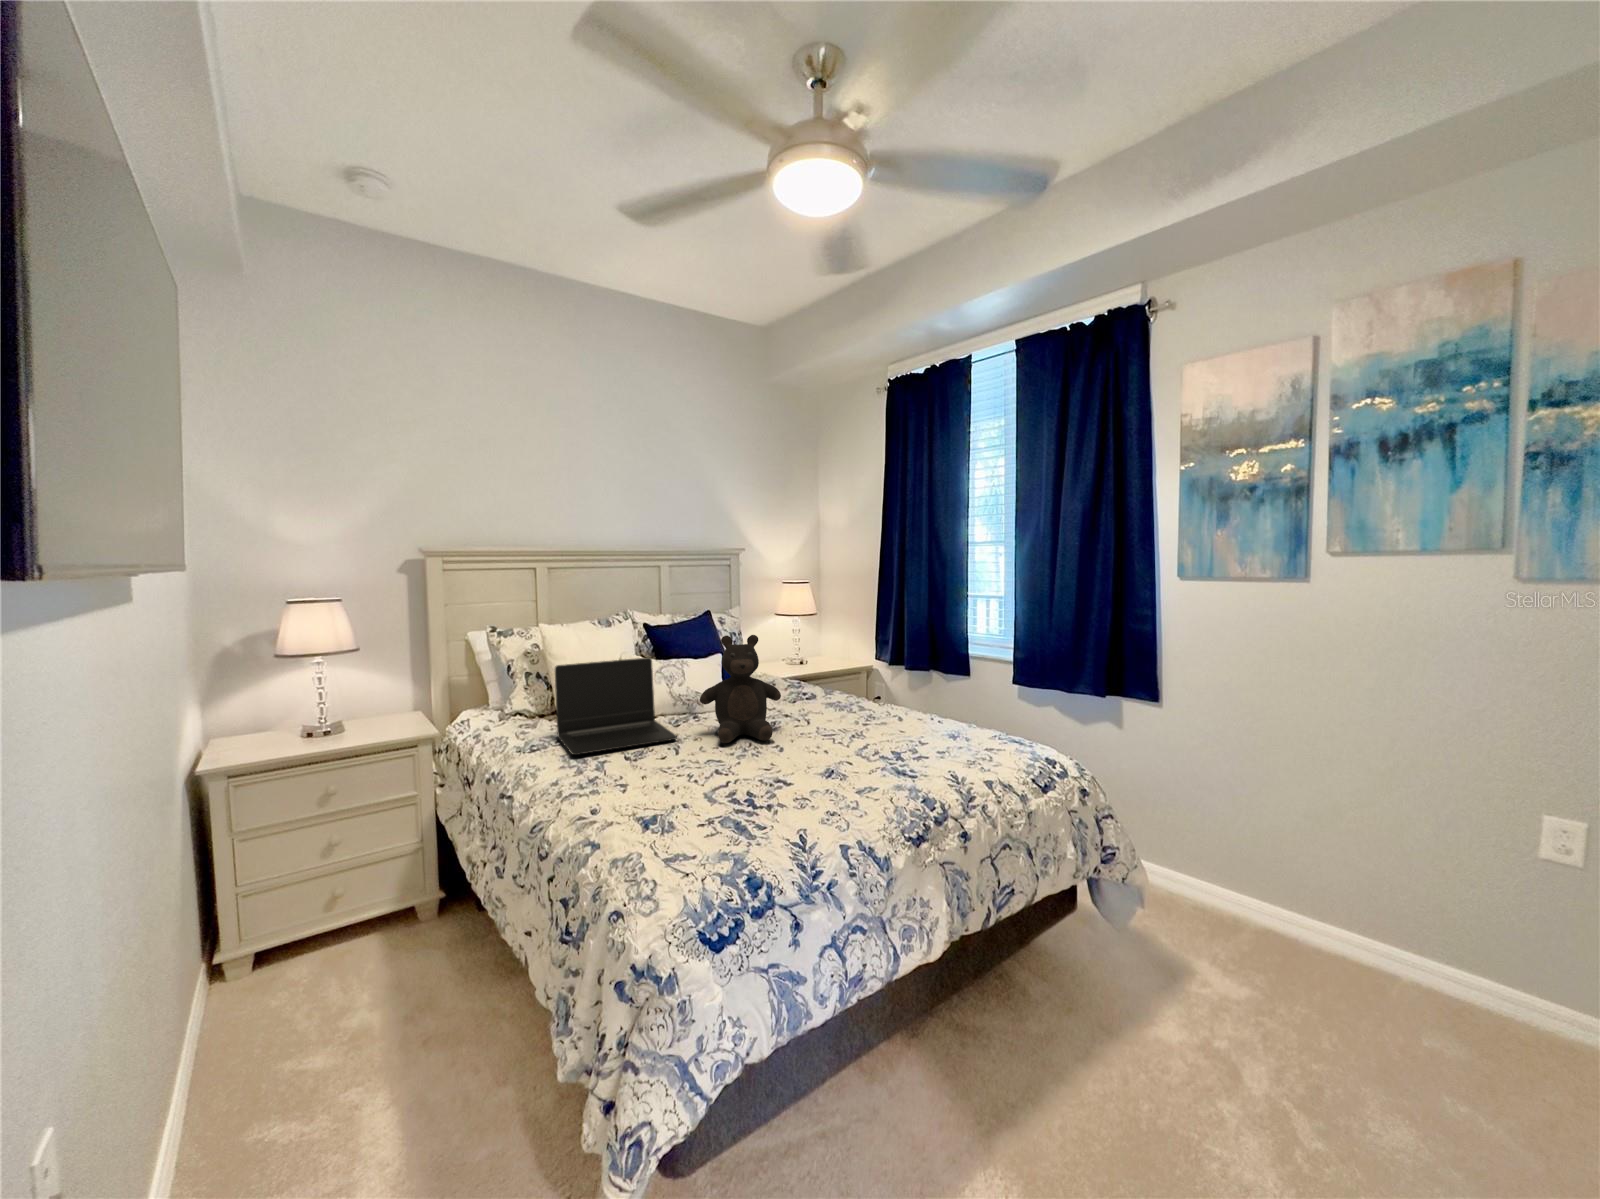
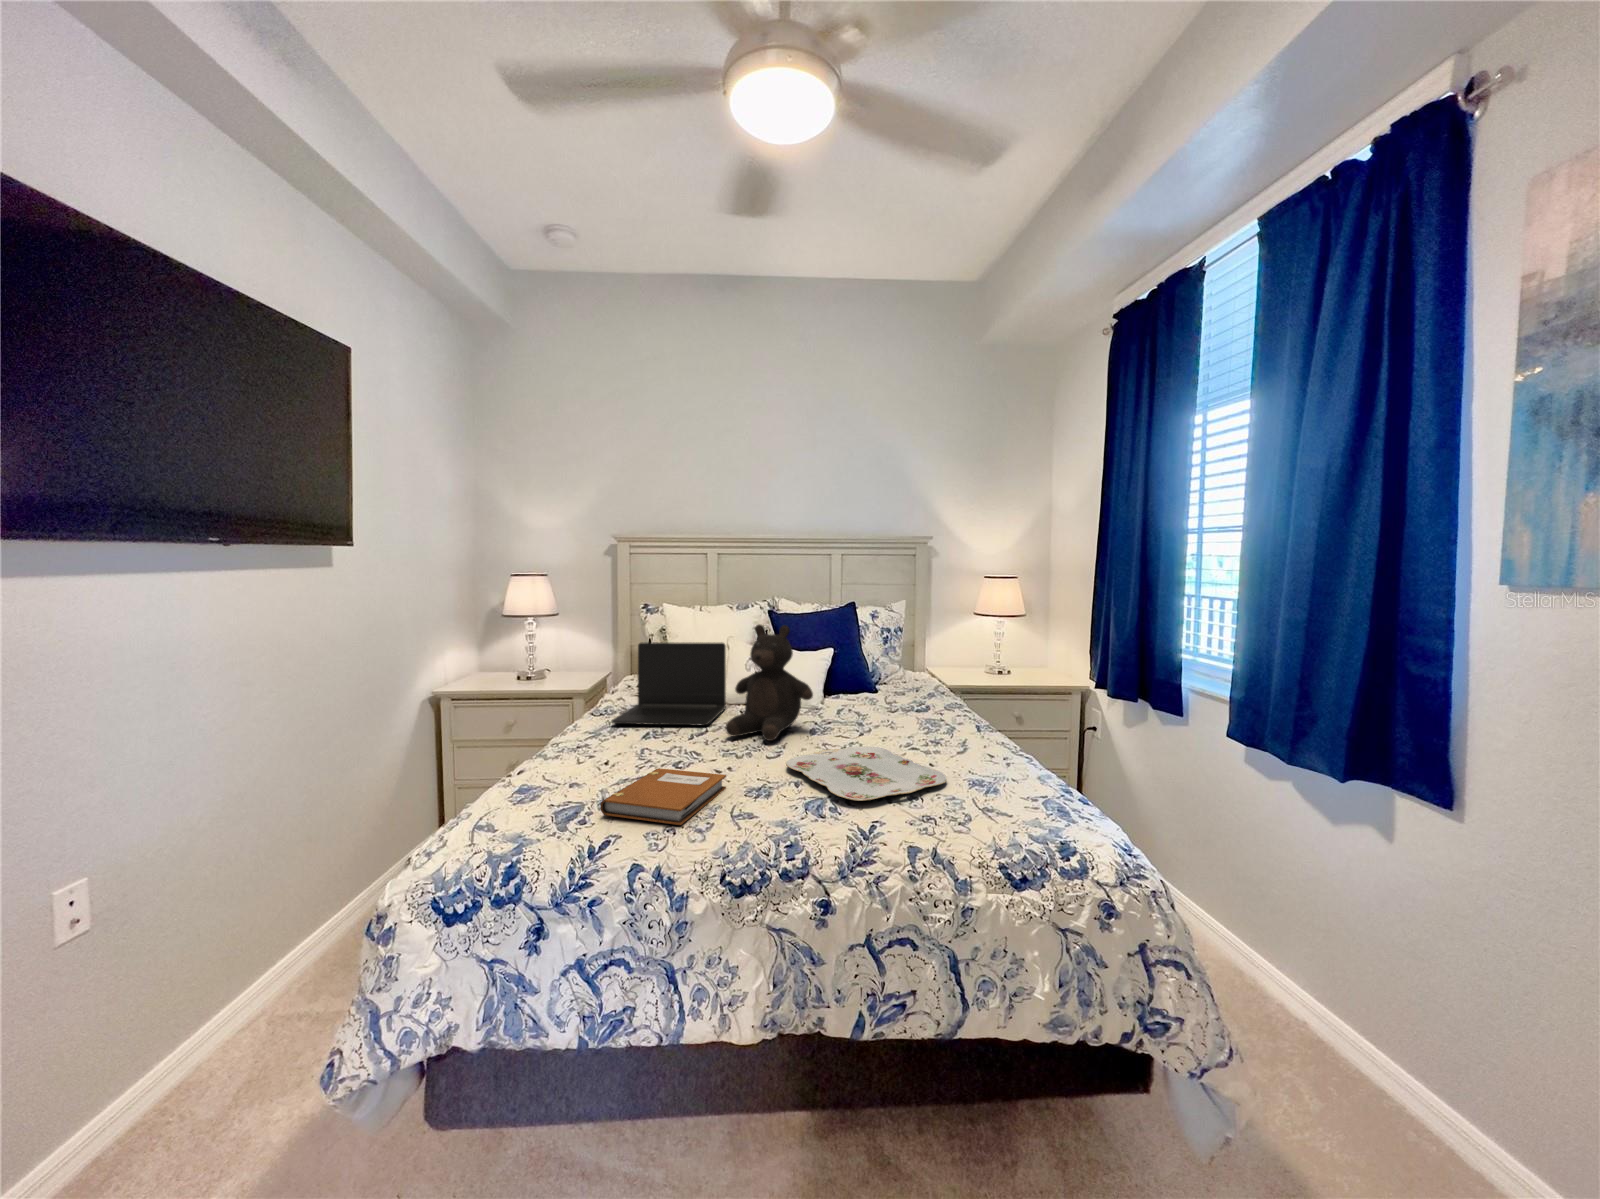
serving tray: none [819,729,947,763] -> present [786,747,946,801]
notebook: none [743,767,846,818] -> present [601,768,726,825]

